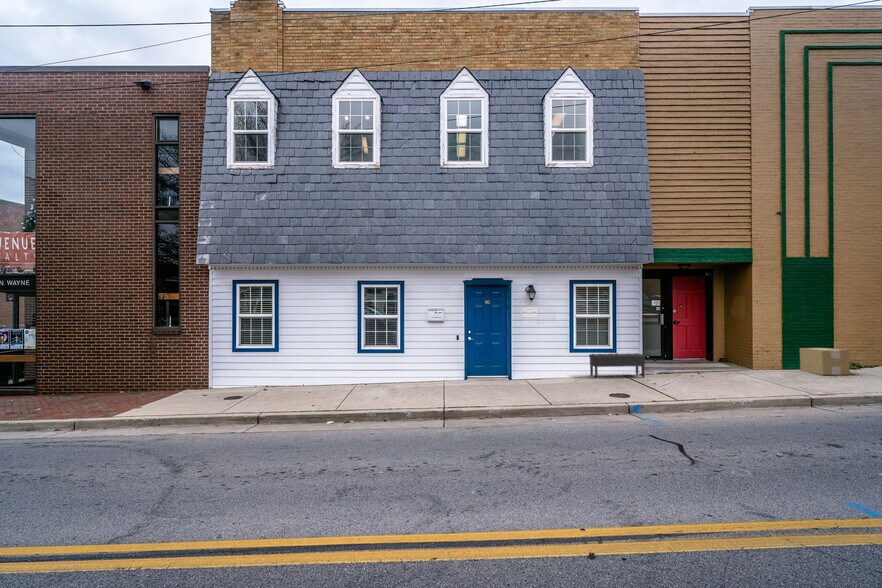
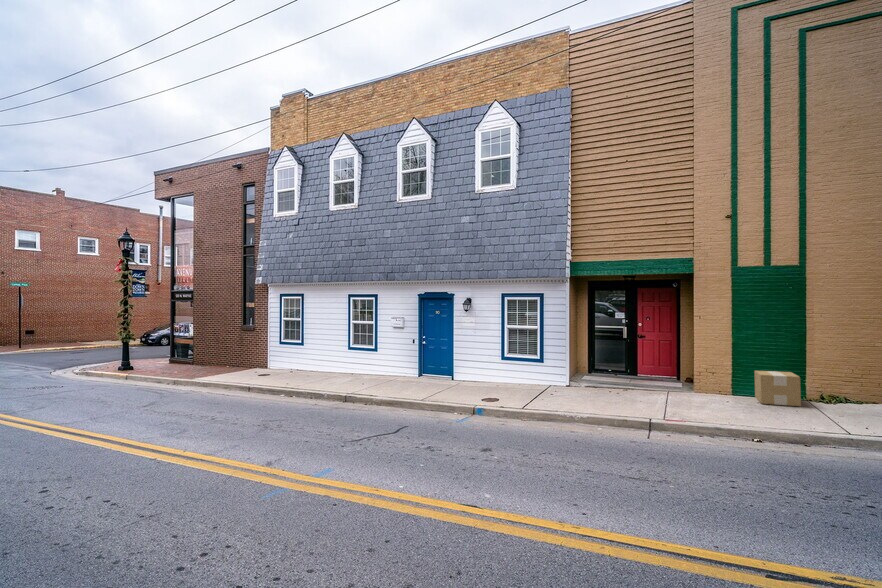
bench: present [589,353,645,378] -> none [509,362,560,388]

